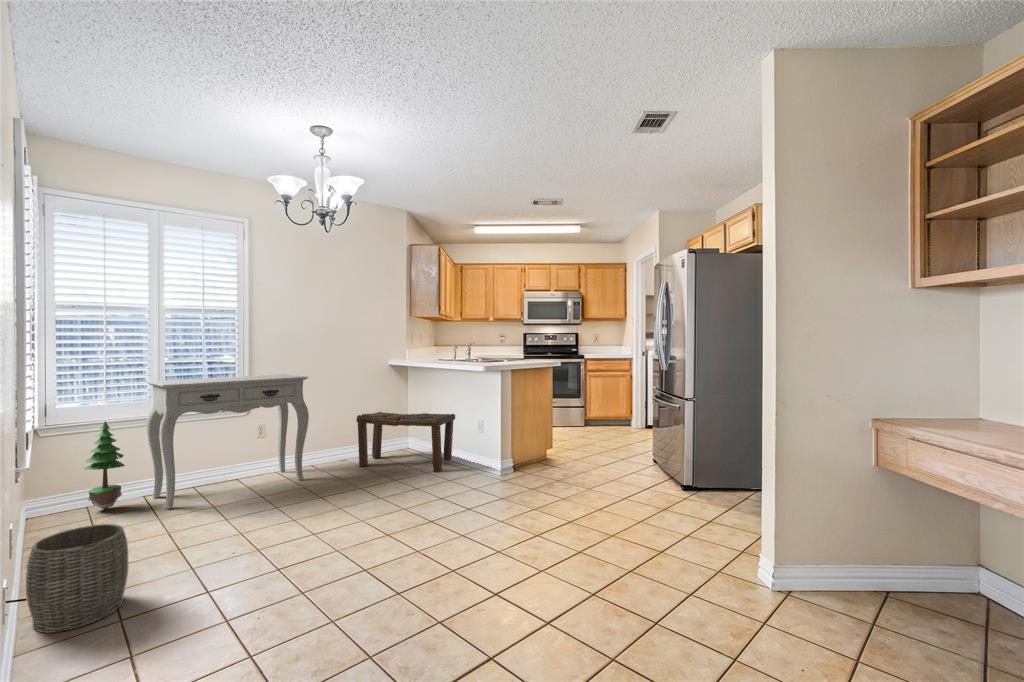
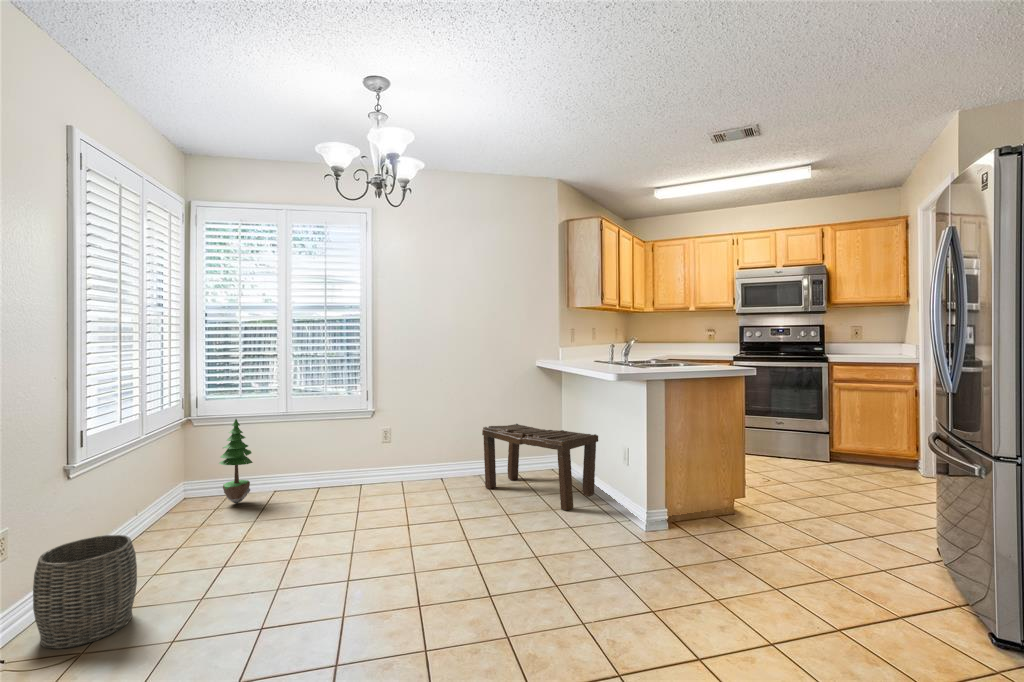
console table: present [146,374,309,509] -> none [268,376,422,513]

